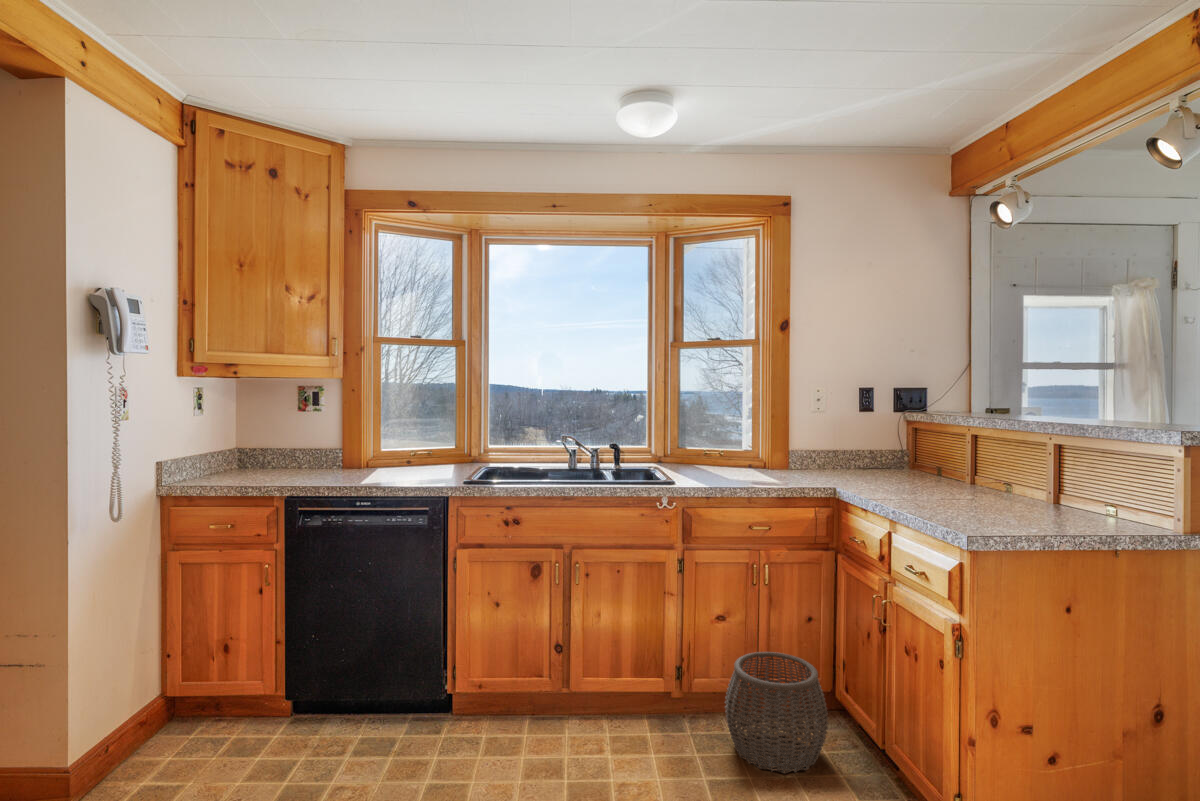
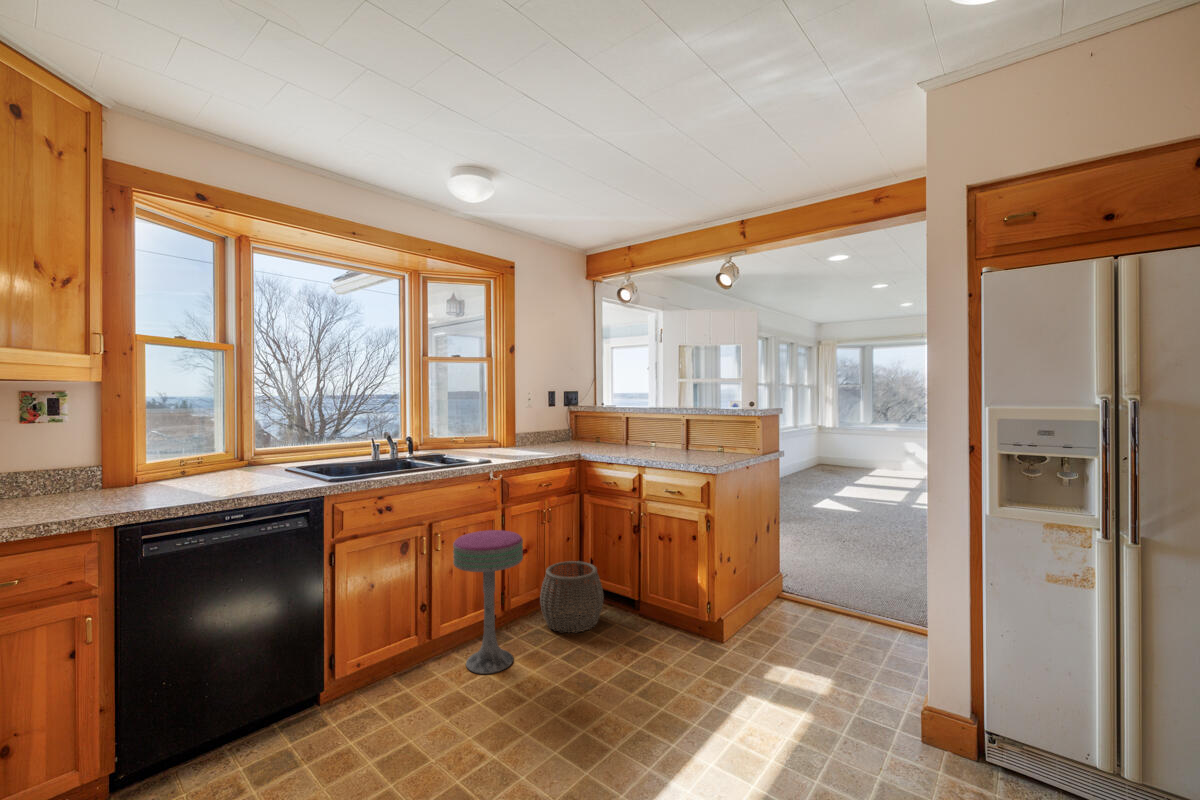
bar stool: none [573,573,664,766] -> present [453,530,523,674]

